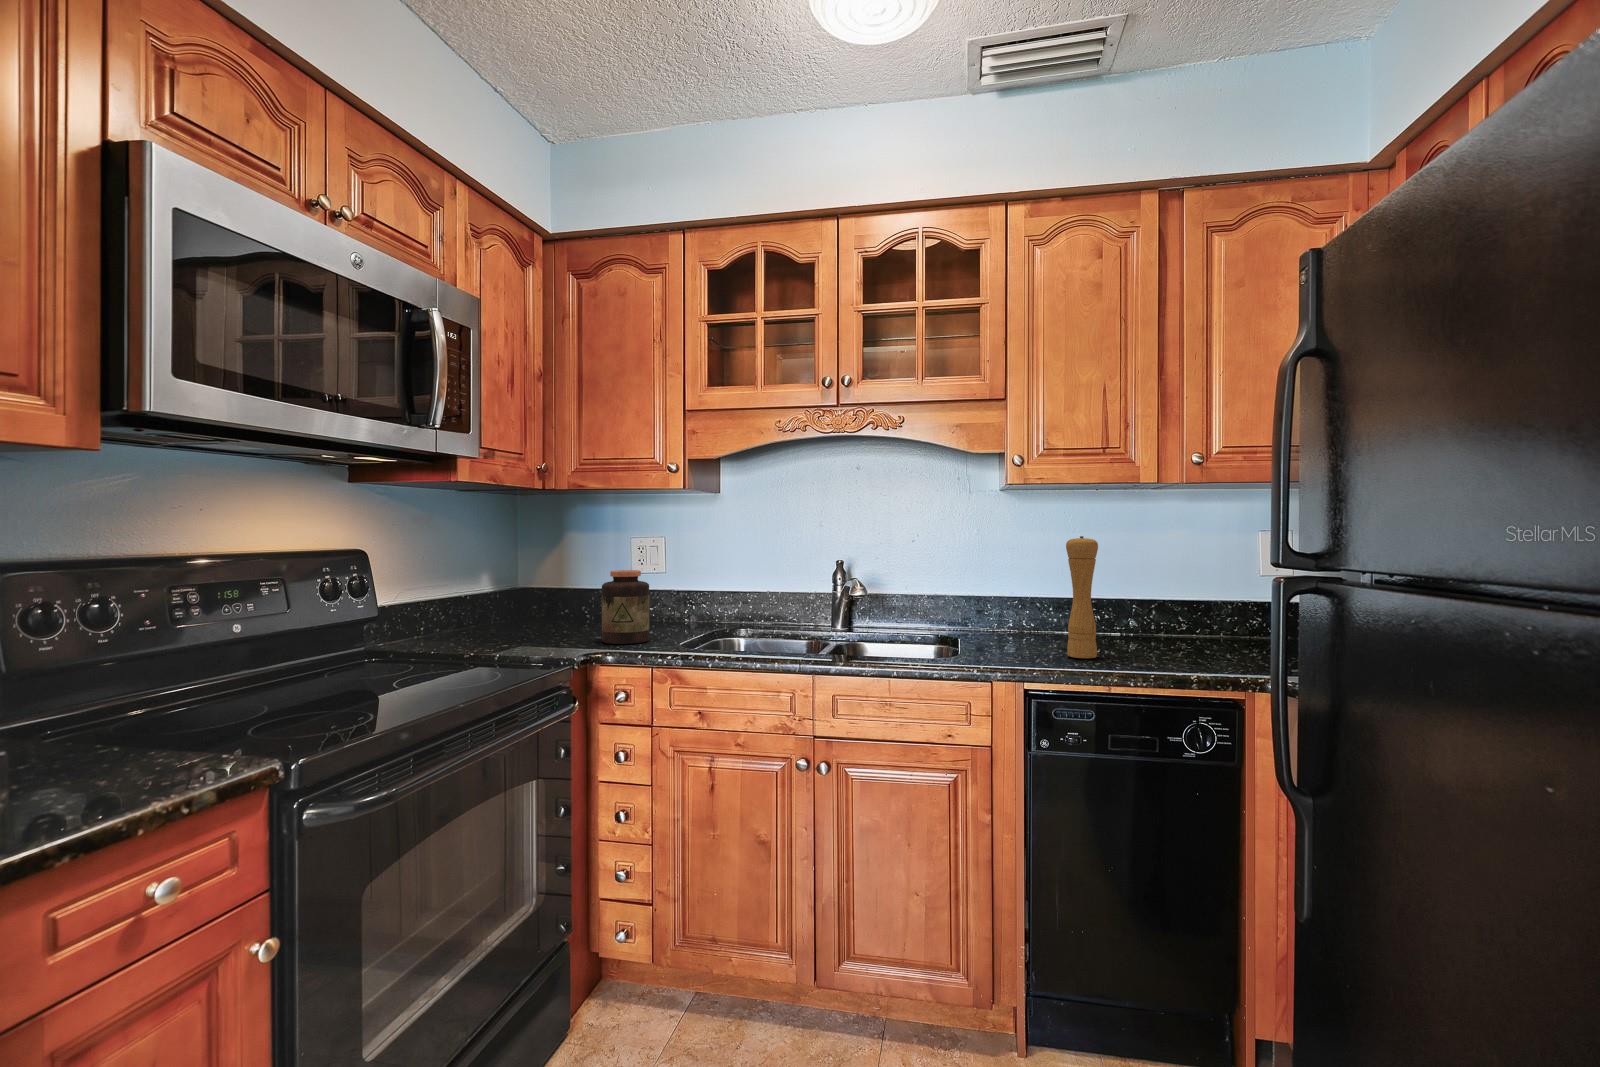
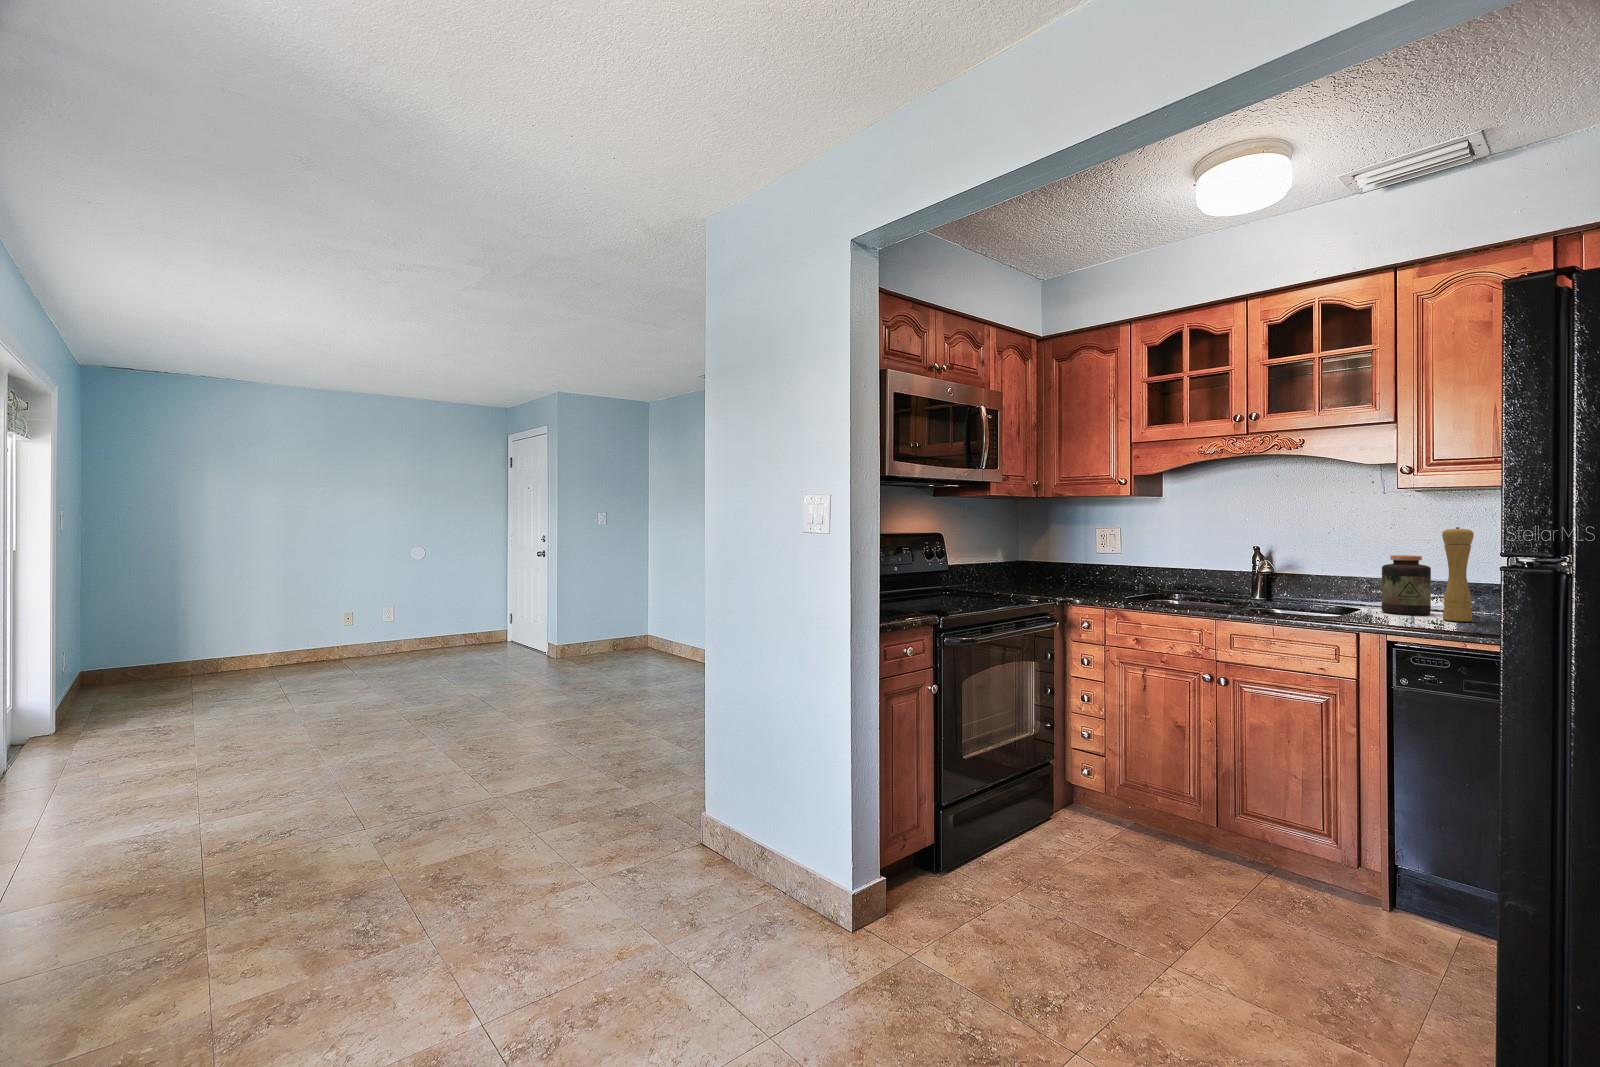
jar: present [602,570,649,644] -> present [1382,555,1431,615]

